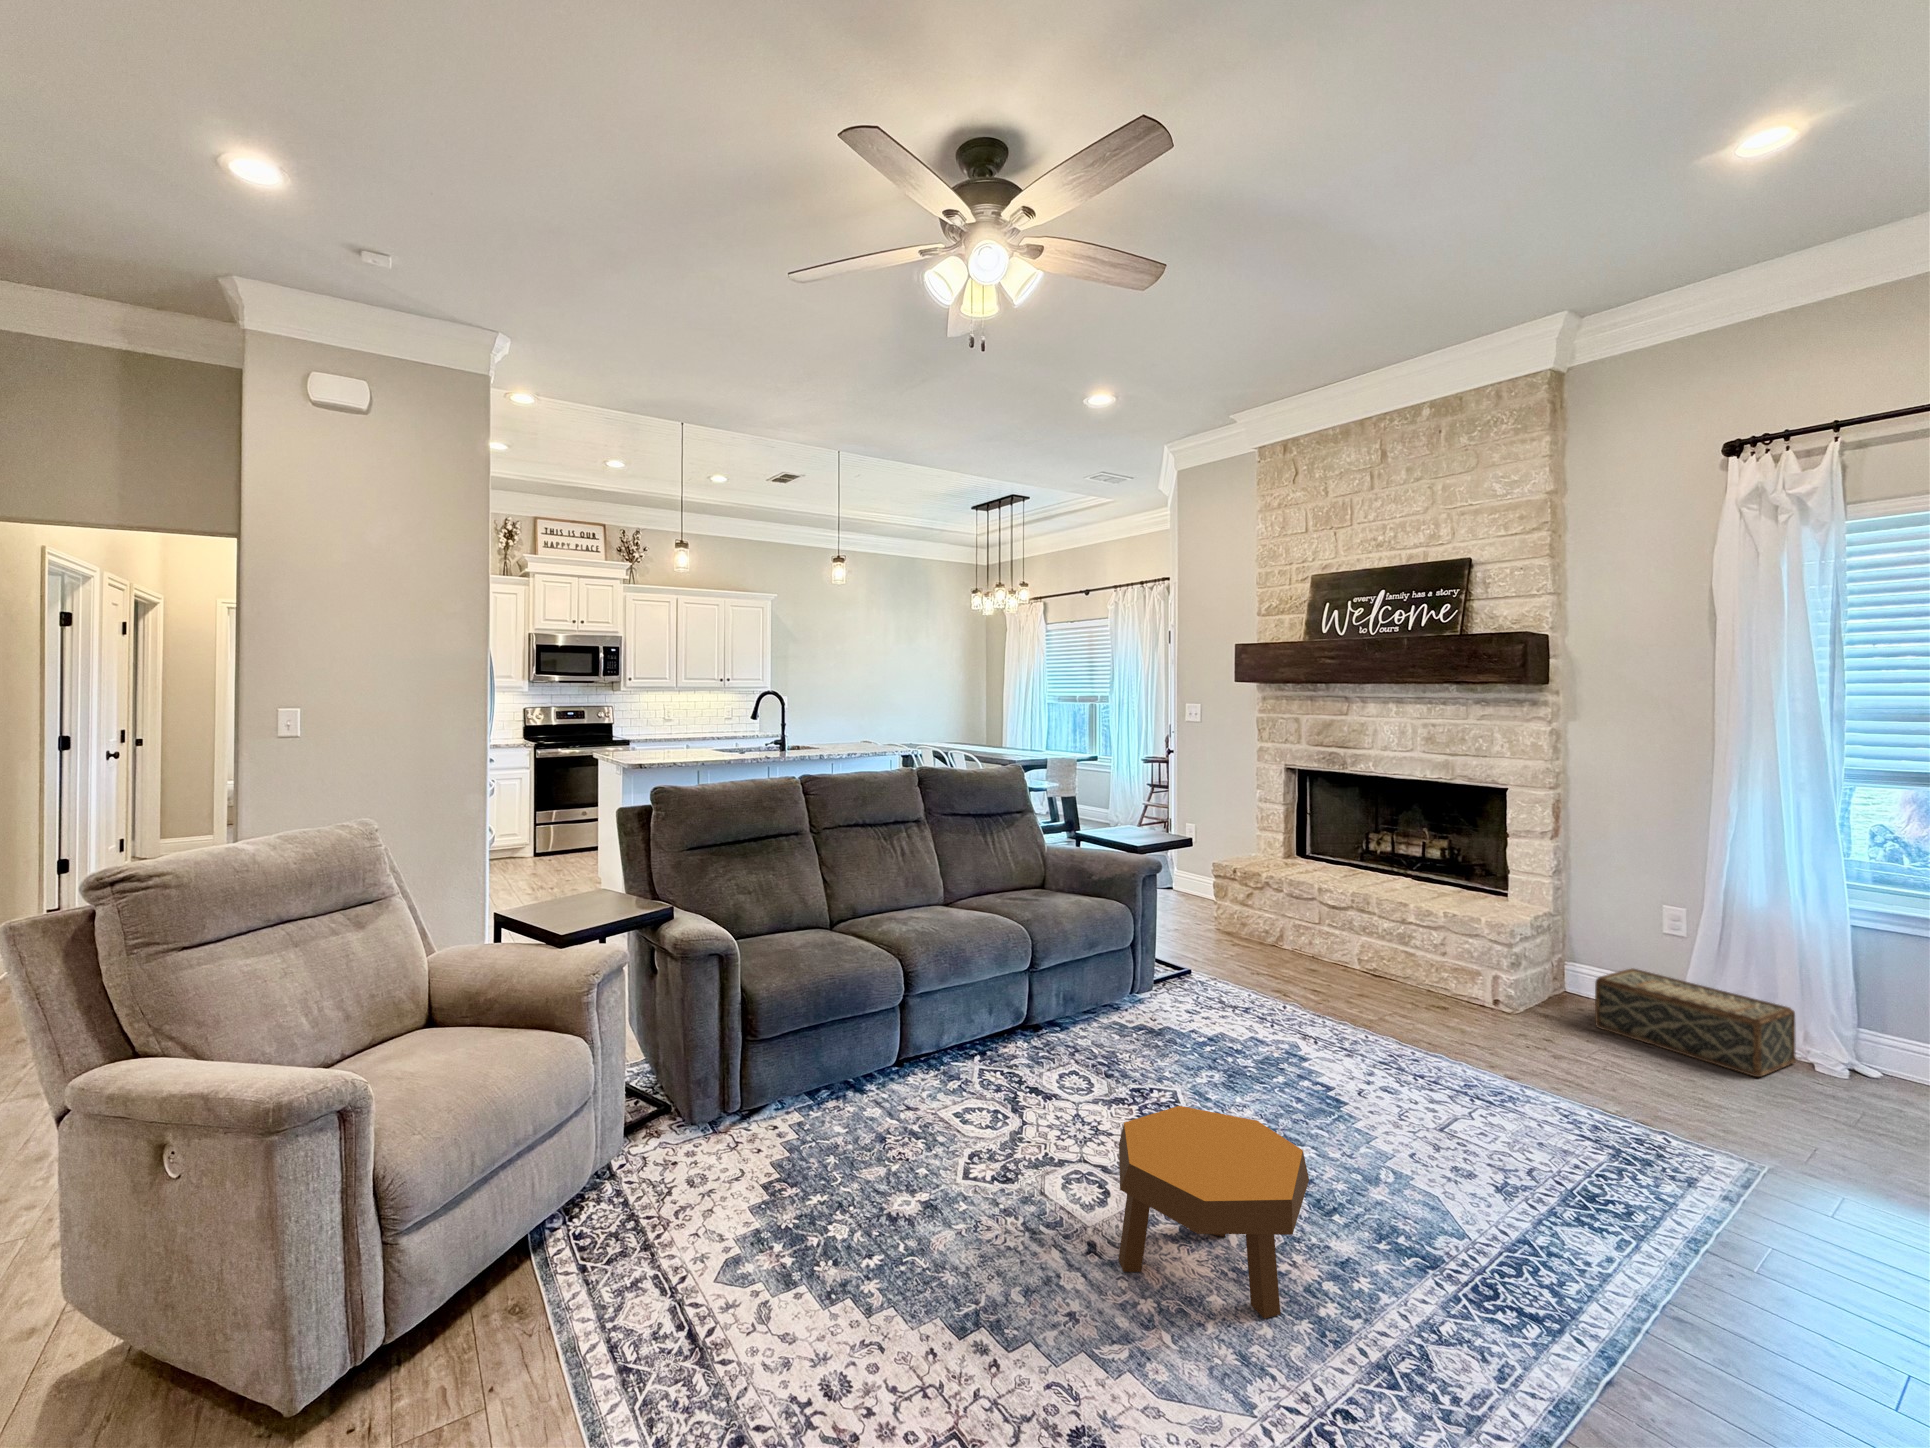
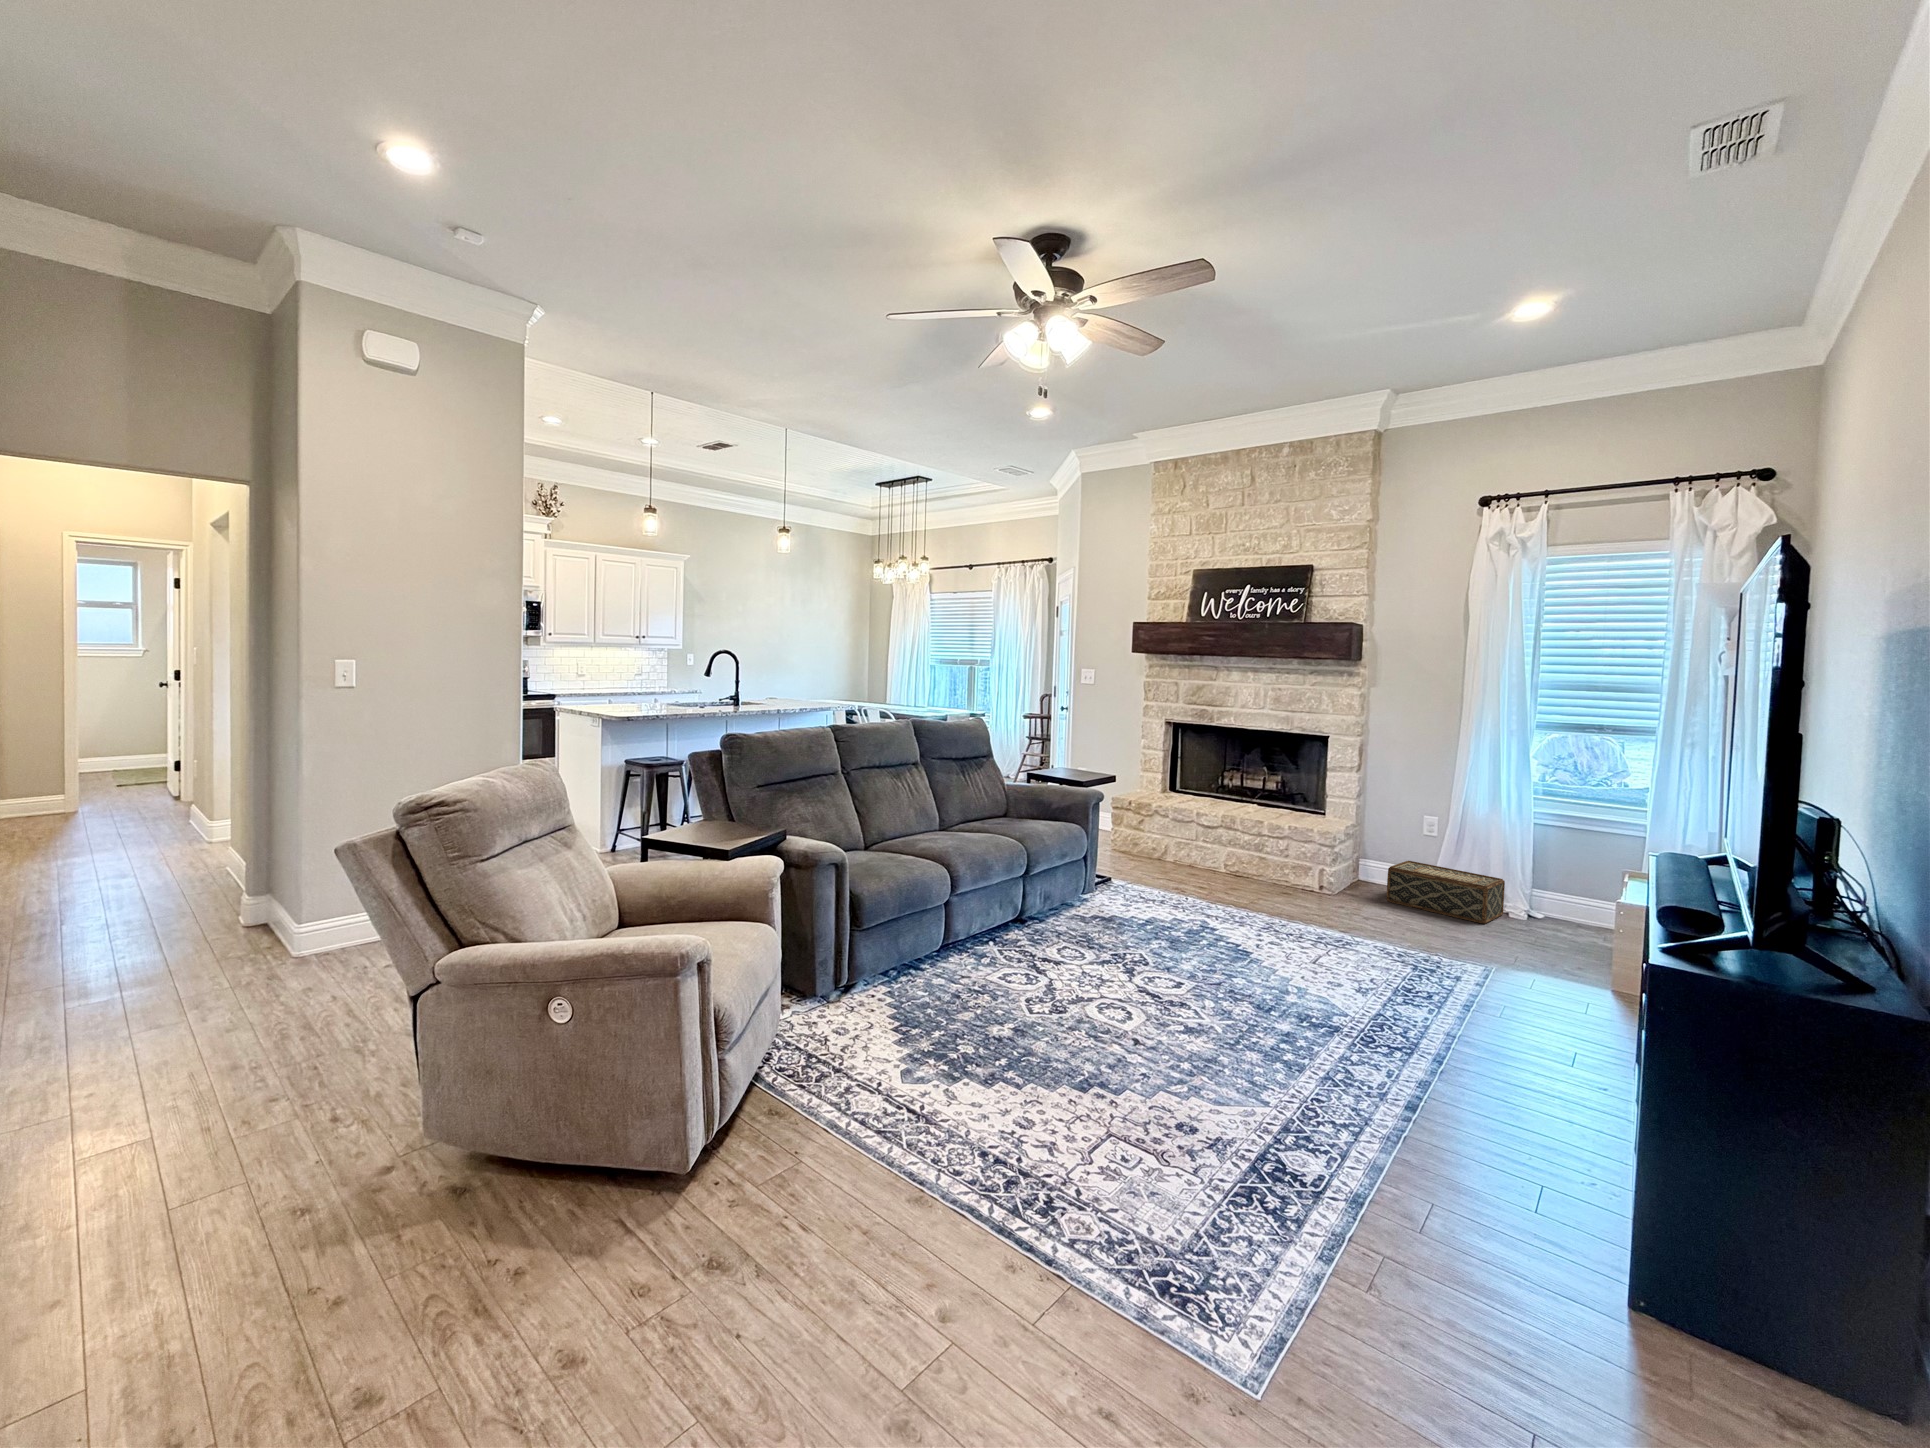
footstool: present [1118,1106,1309,1319] -> none [1148,949,1275,1064]

